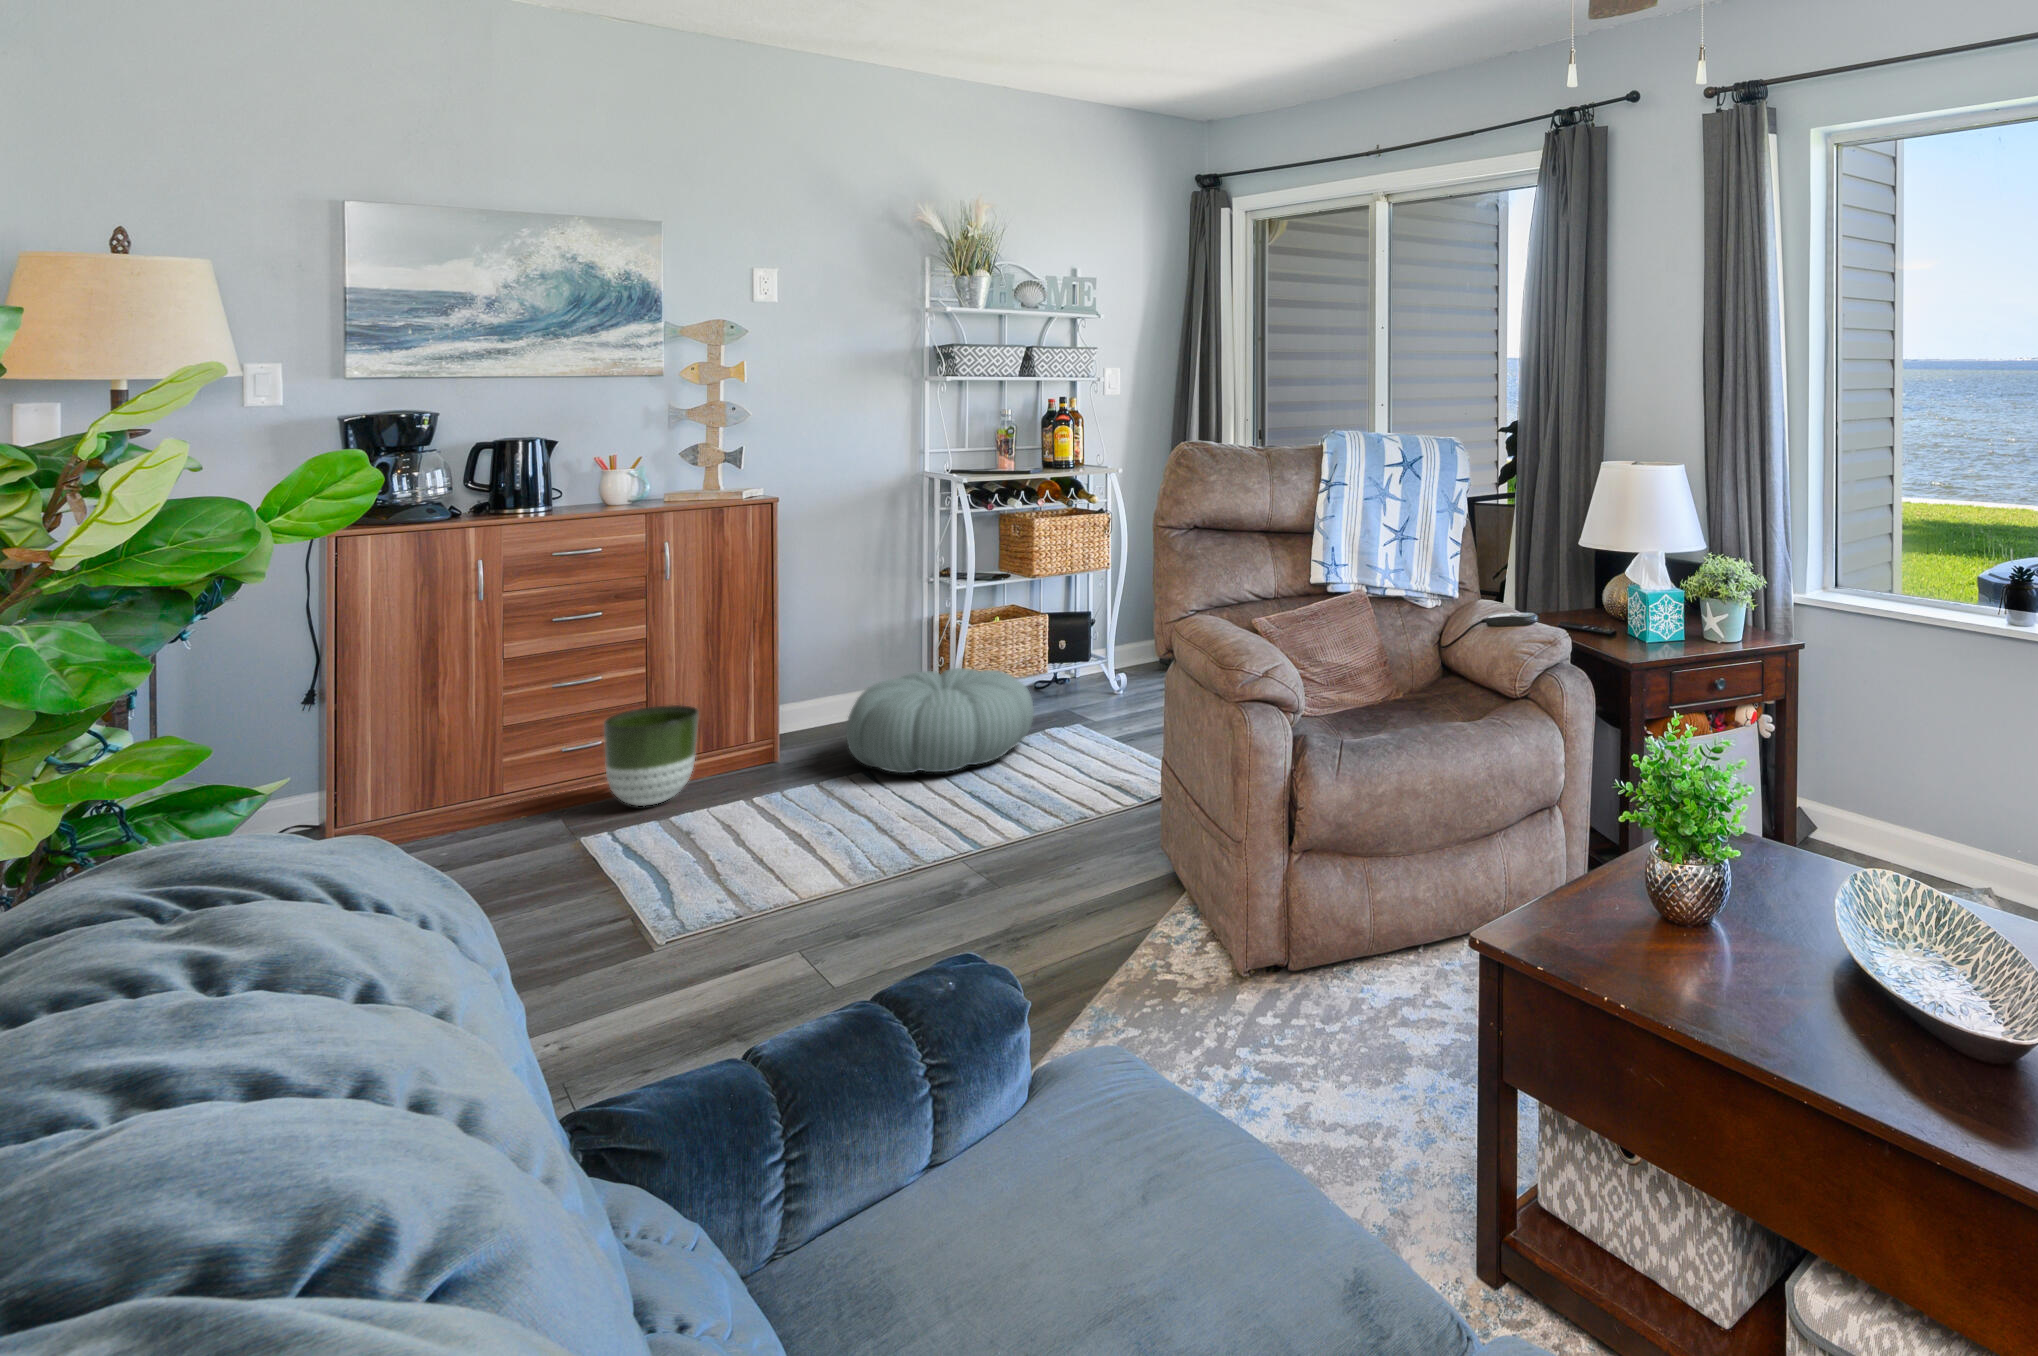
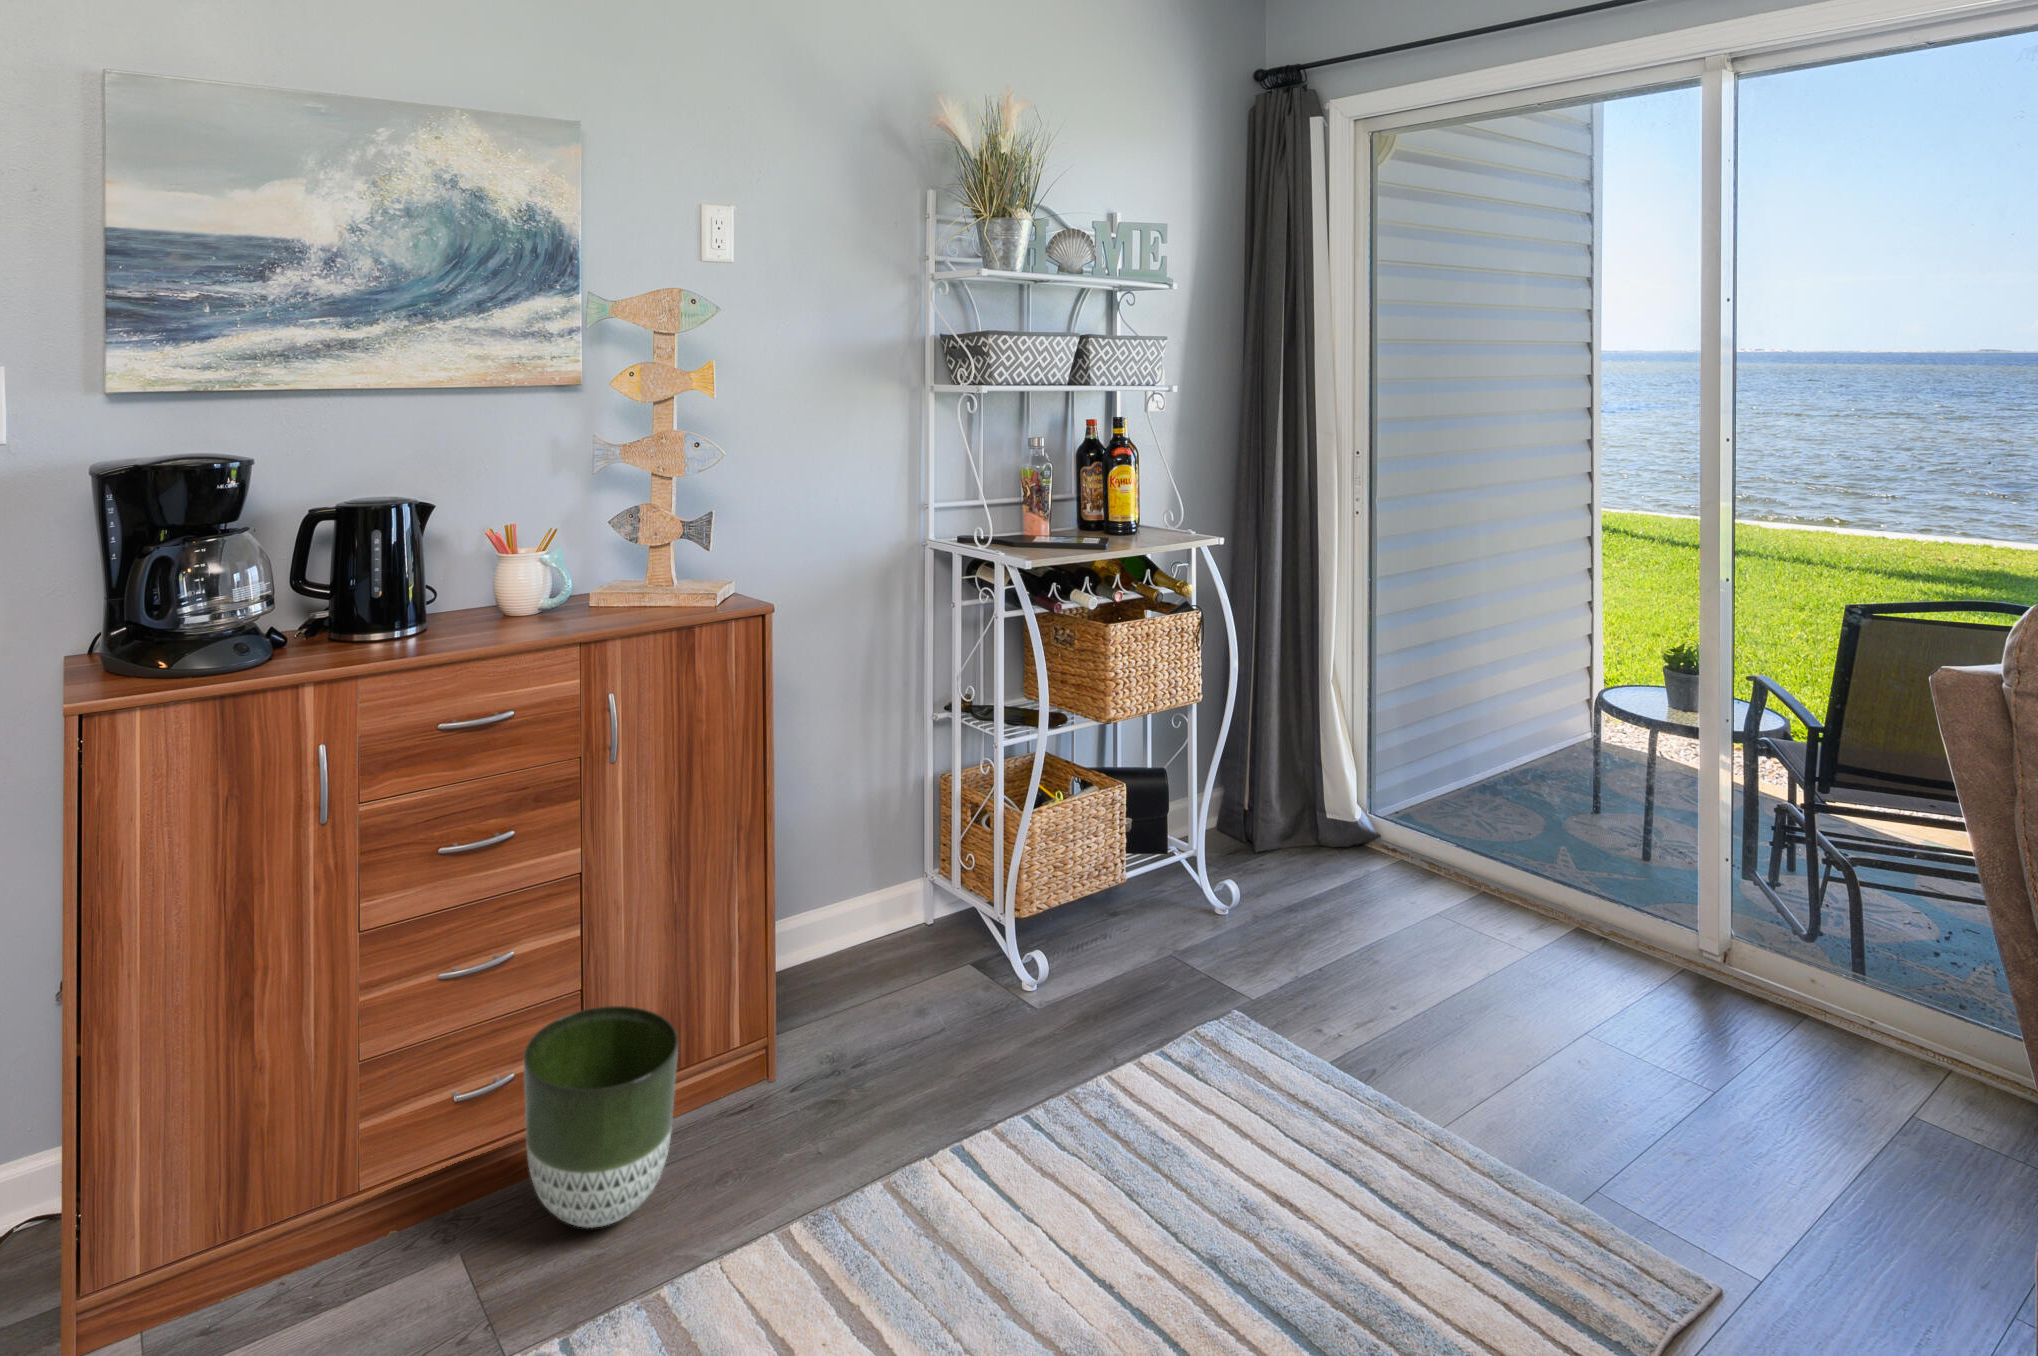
pouf: present [846,668,1034,773] -> none [898,914,1219,1177]

